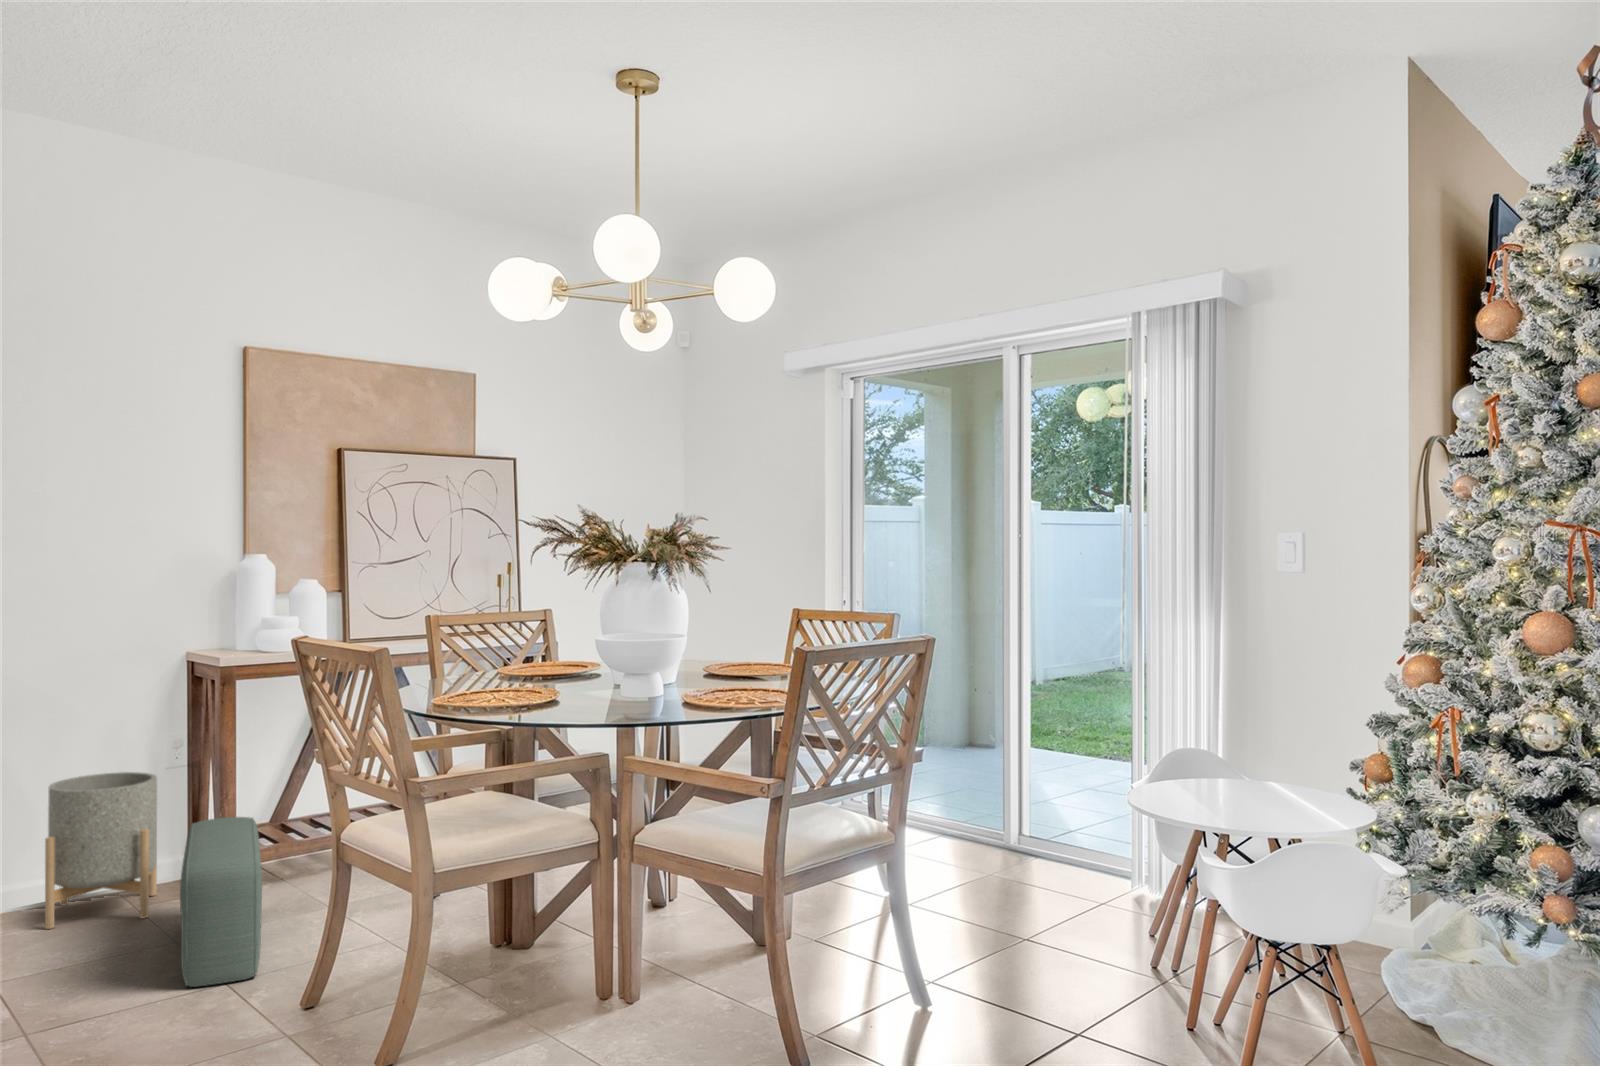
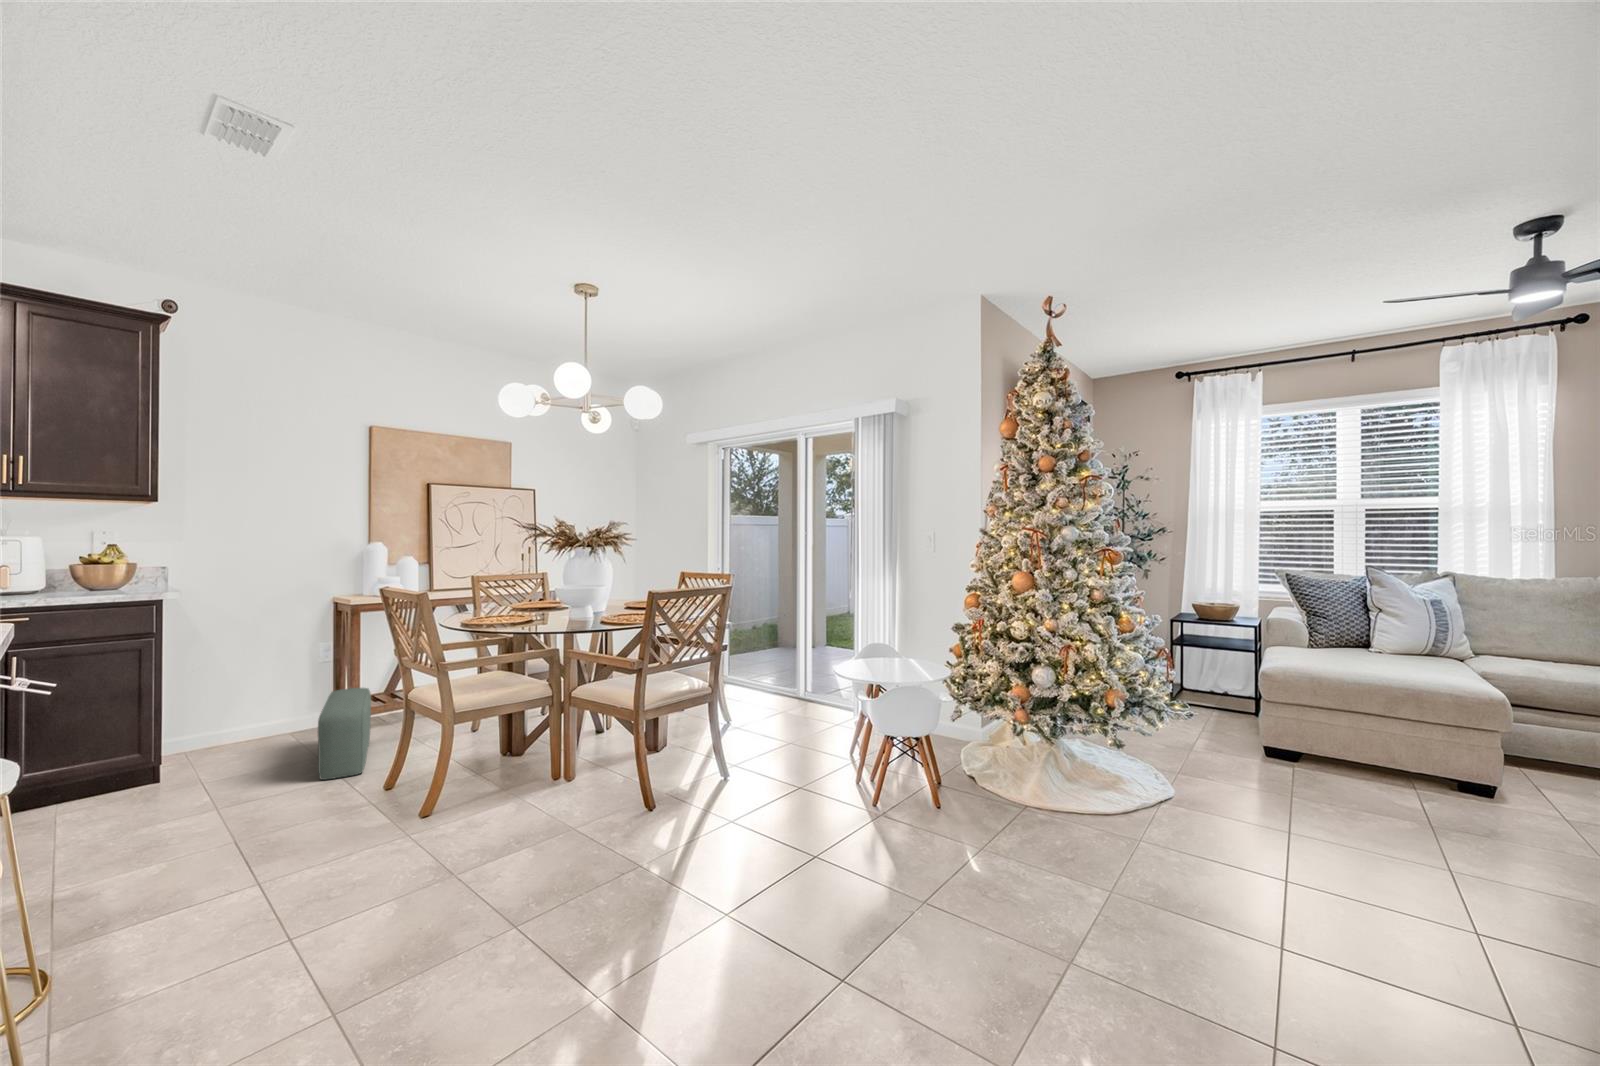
planter: present [45,772,157,929] -> none [243,665,314,753]

